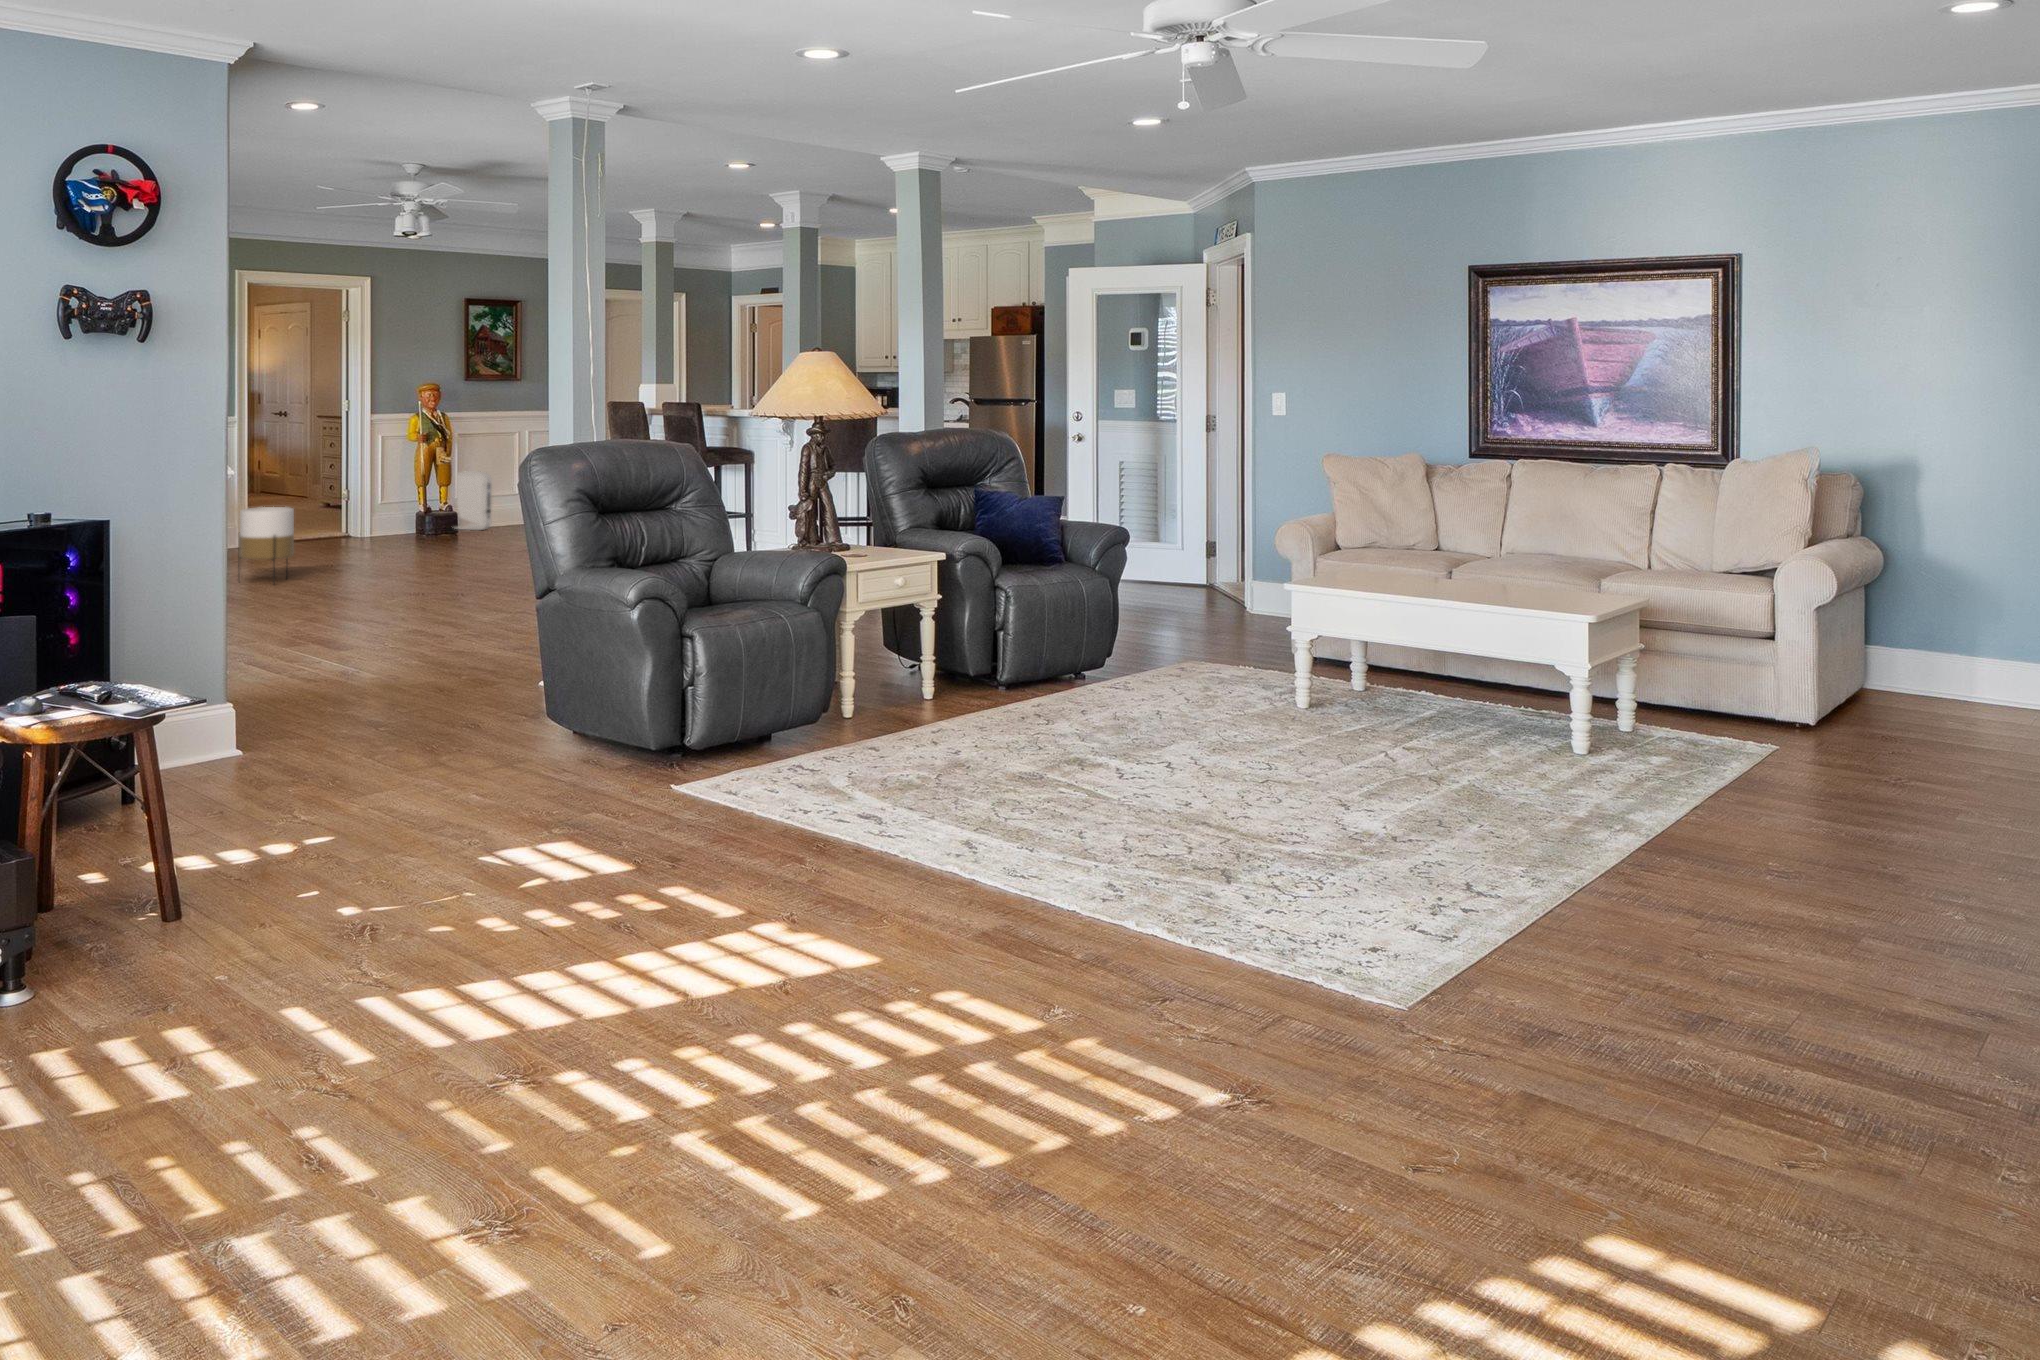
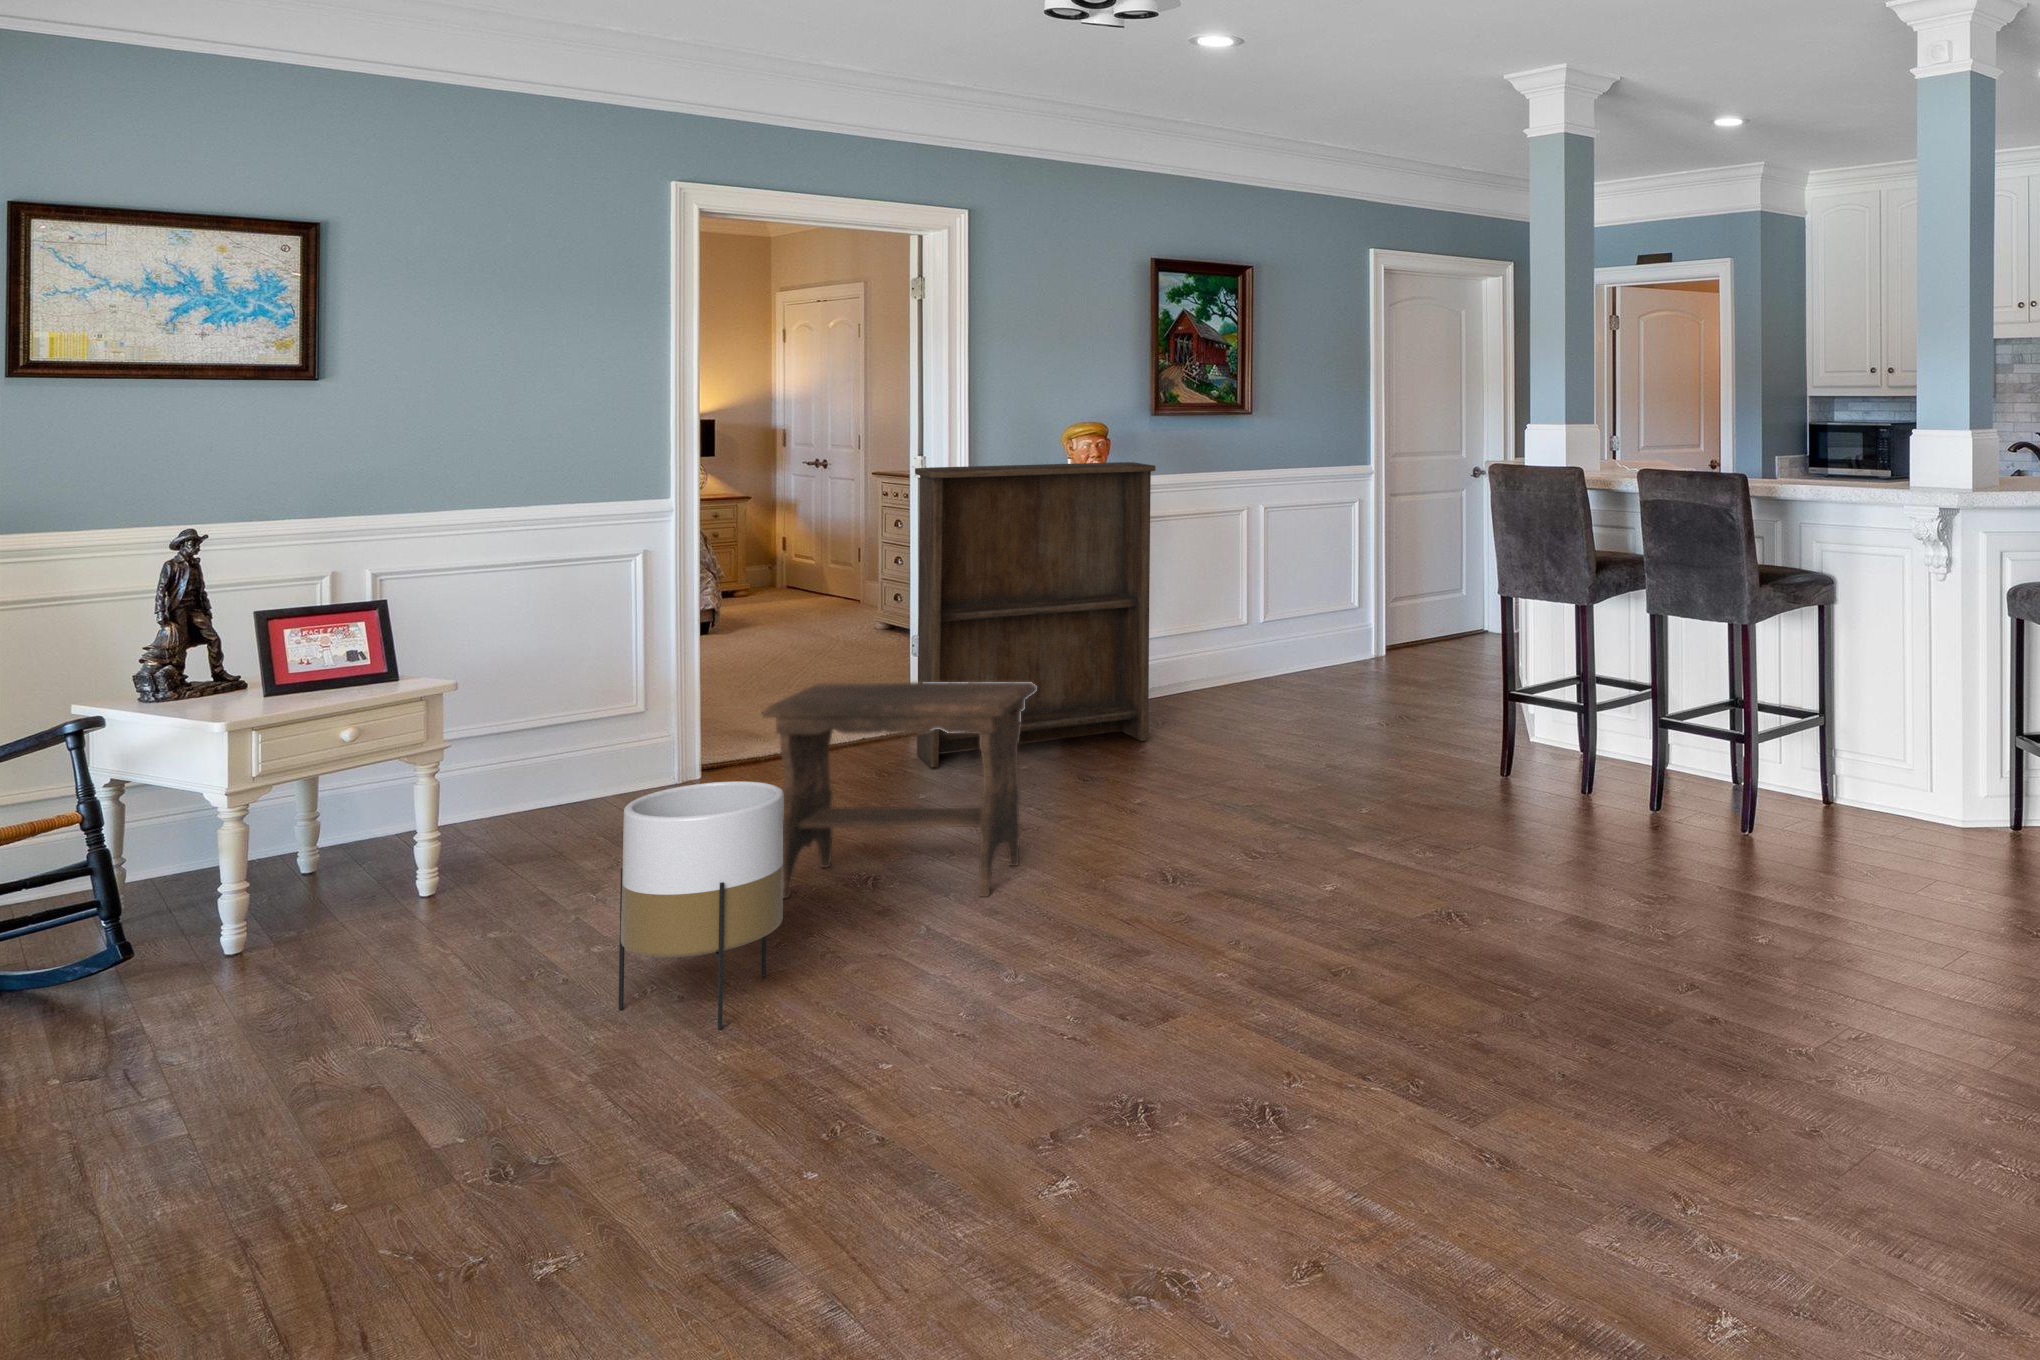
bookshelf: none [344,403,459,544] -> present [915,462,1155,767]
air purifier: present [456,471,492,530] -> none [1121,588,1203,704]
footstool: none [282,487,392,568] -> present [762,682,1037,898]

